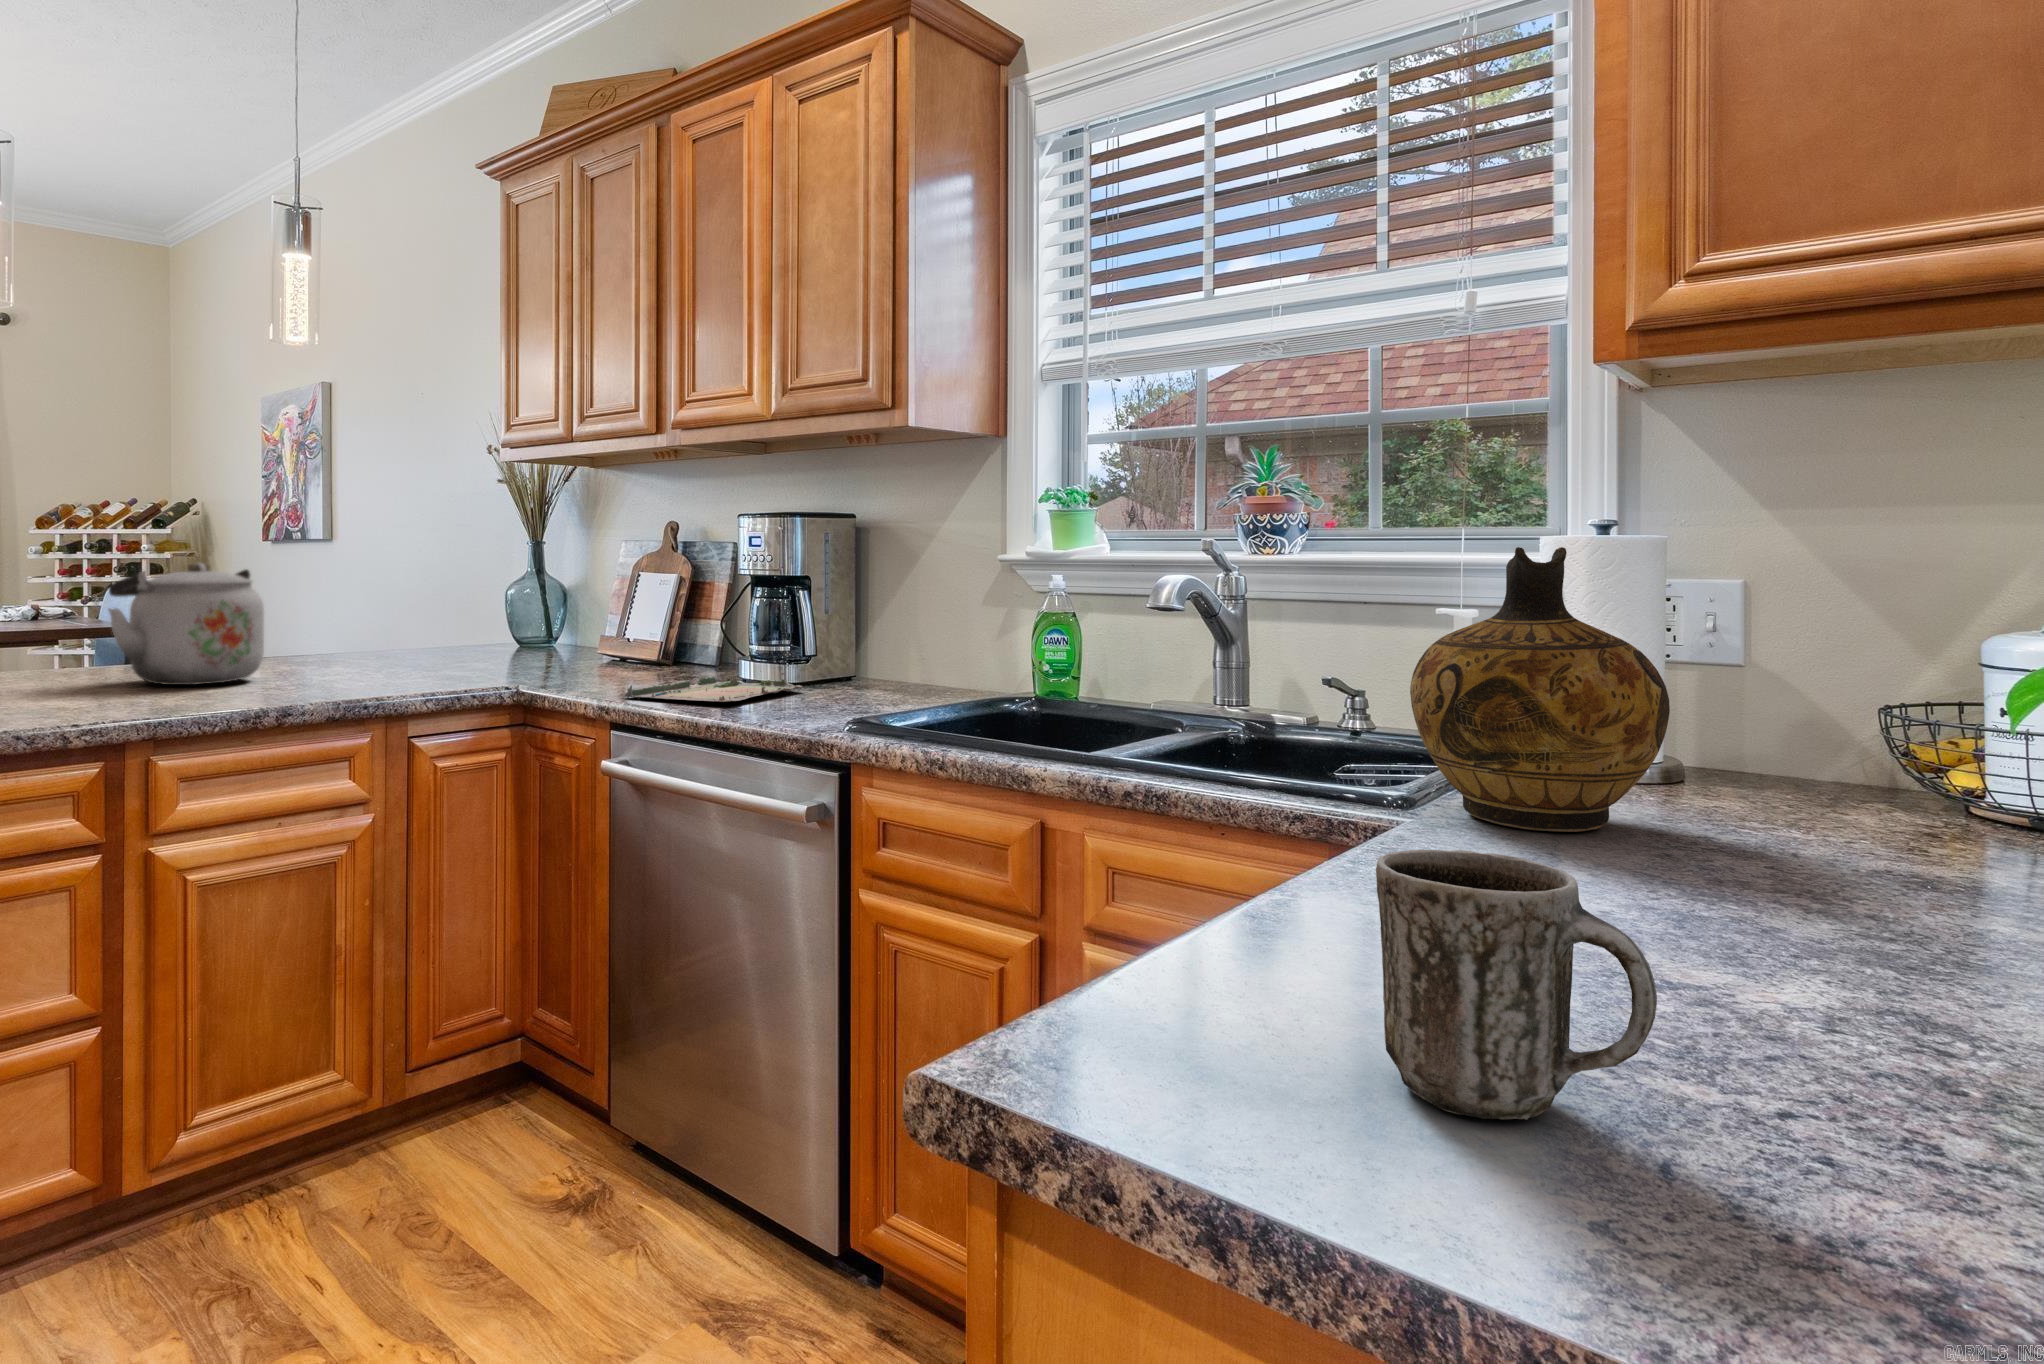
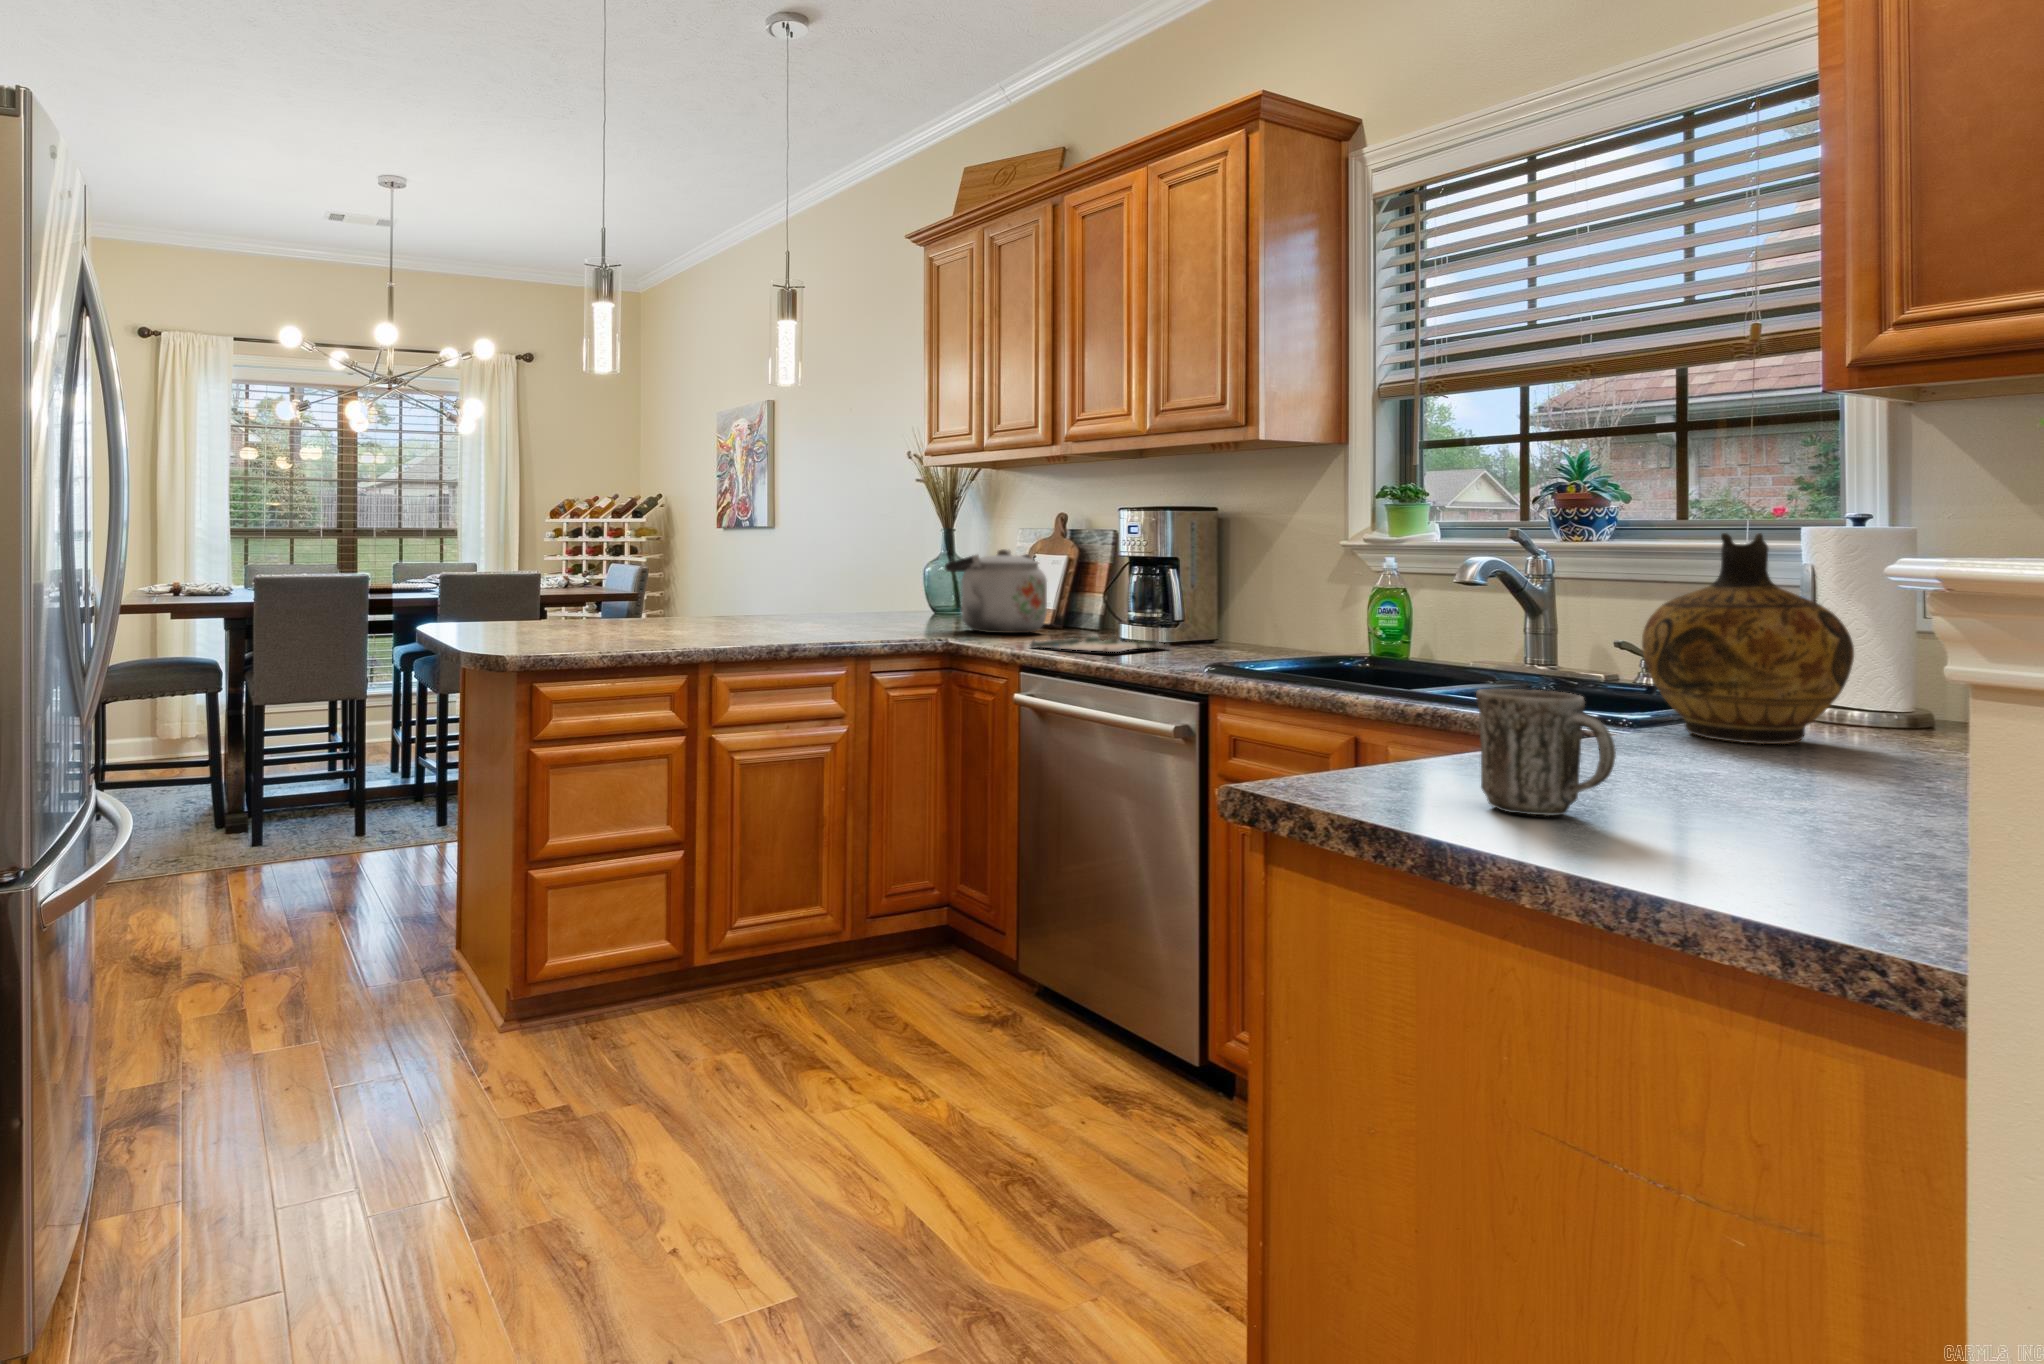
kettle: present [109,563,264,685] -> present [945,549,1047,633]

